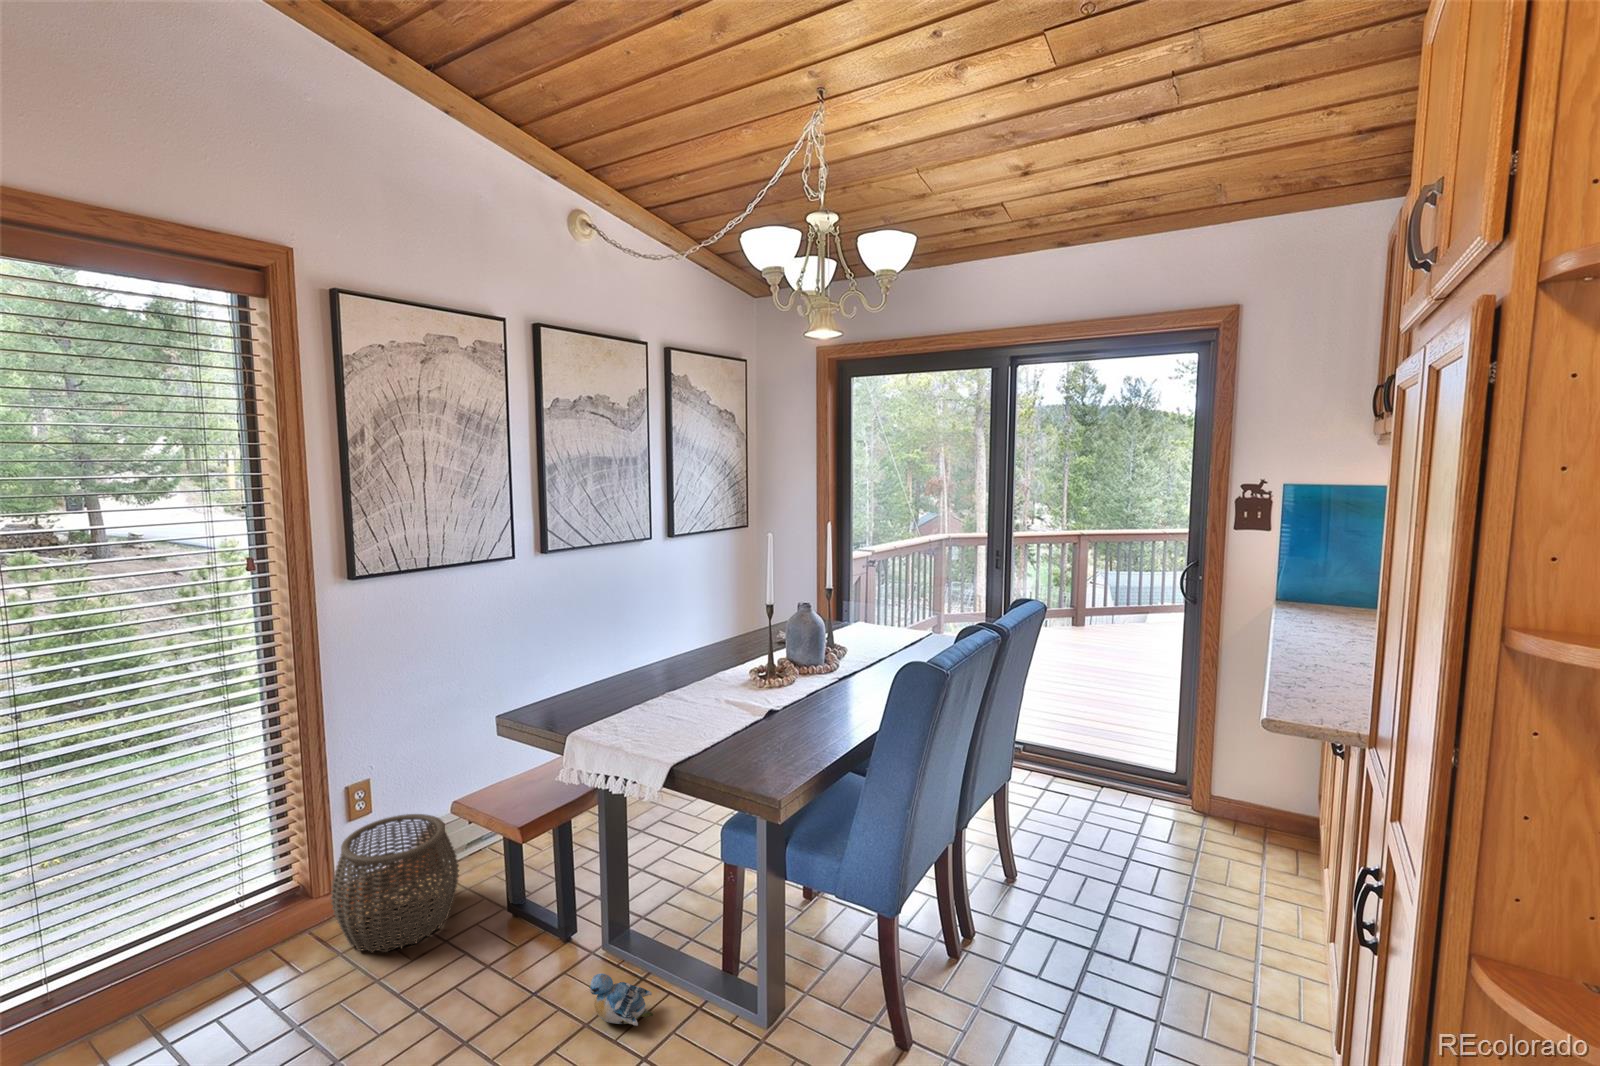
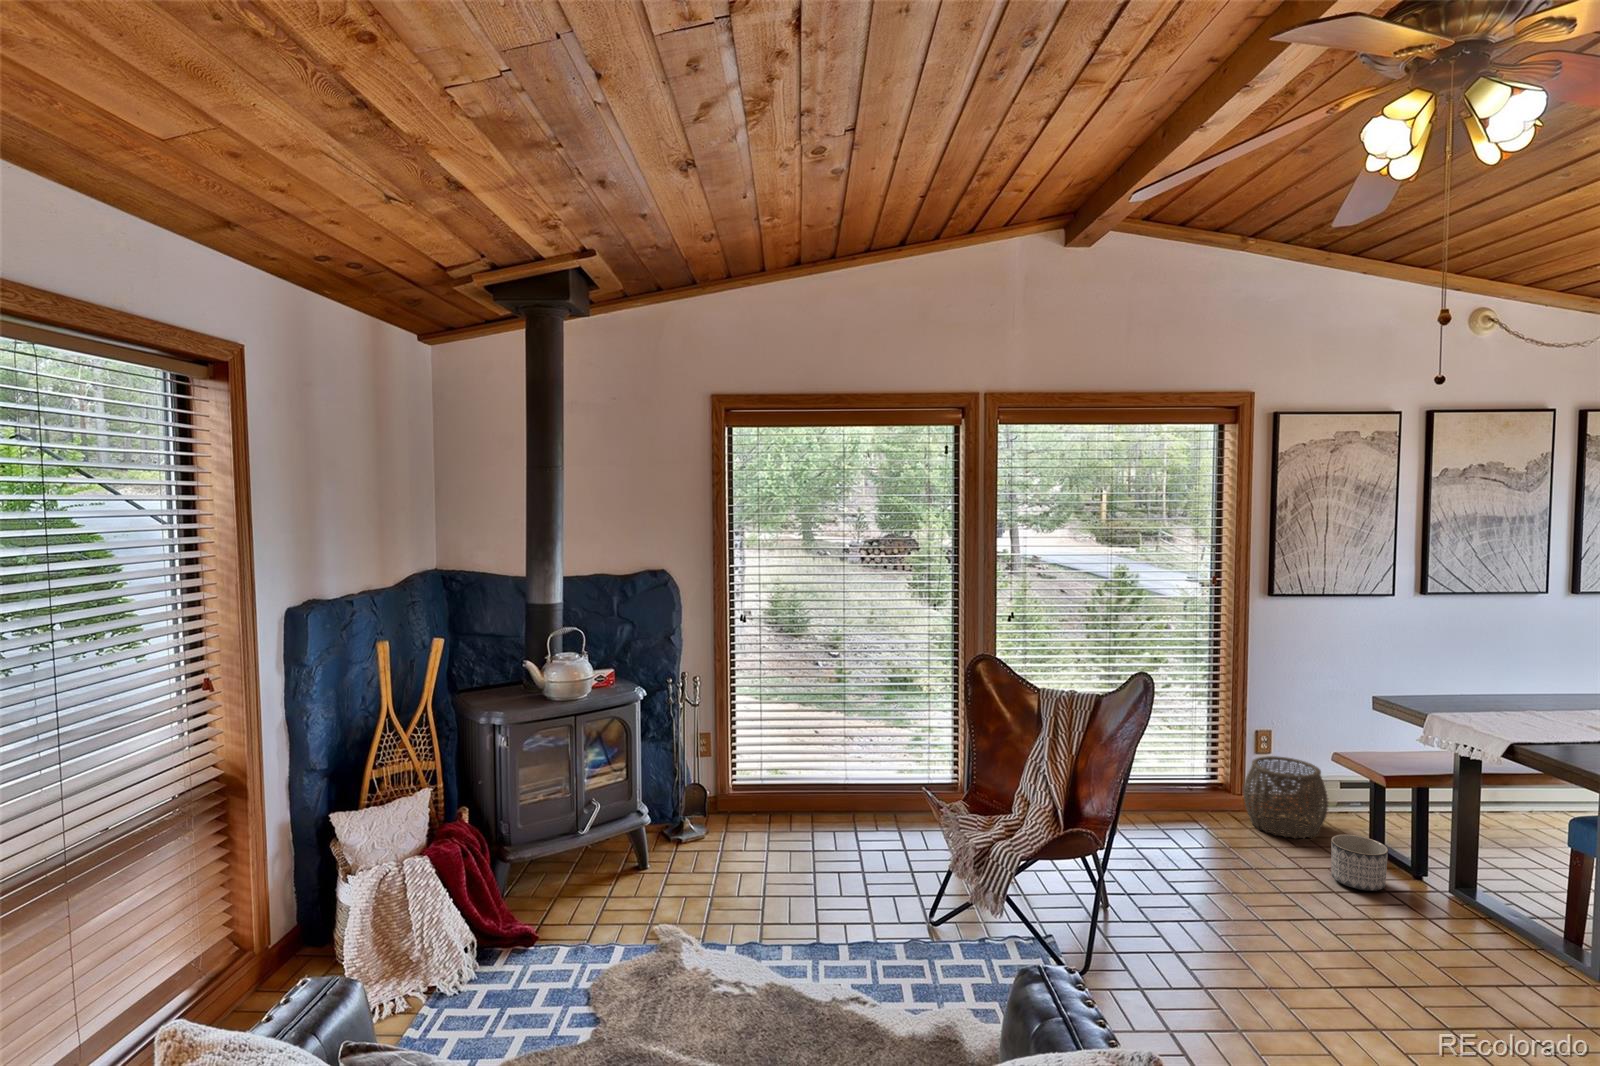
planter: none [469,919,546,1016] -> present [1331,835,1388,891]
plush toy: present [589,973,653,1026] -> none [1417,885,1470,929]

